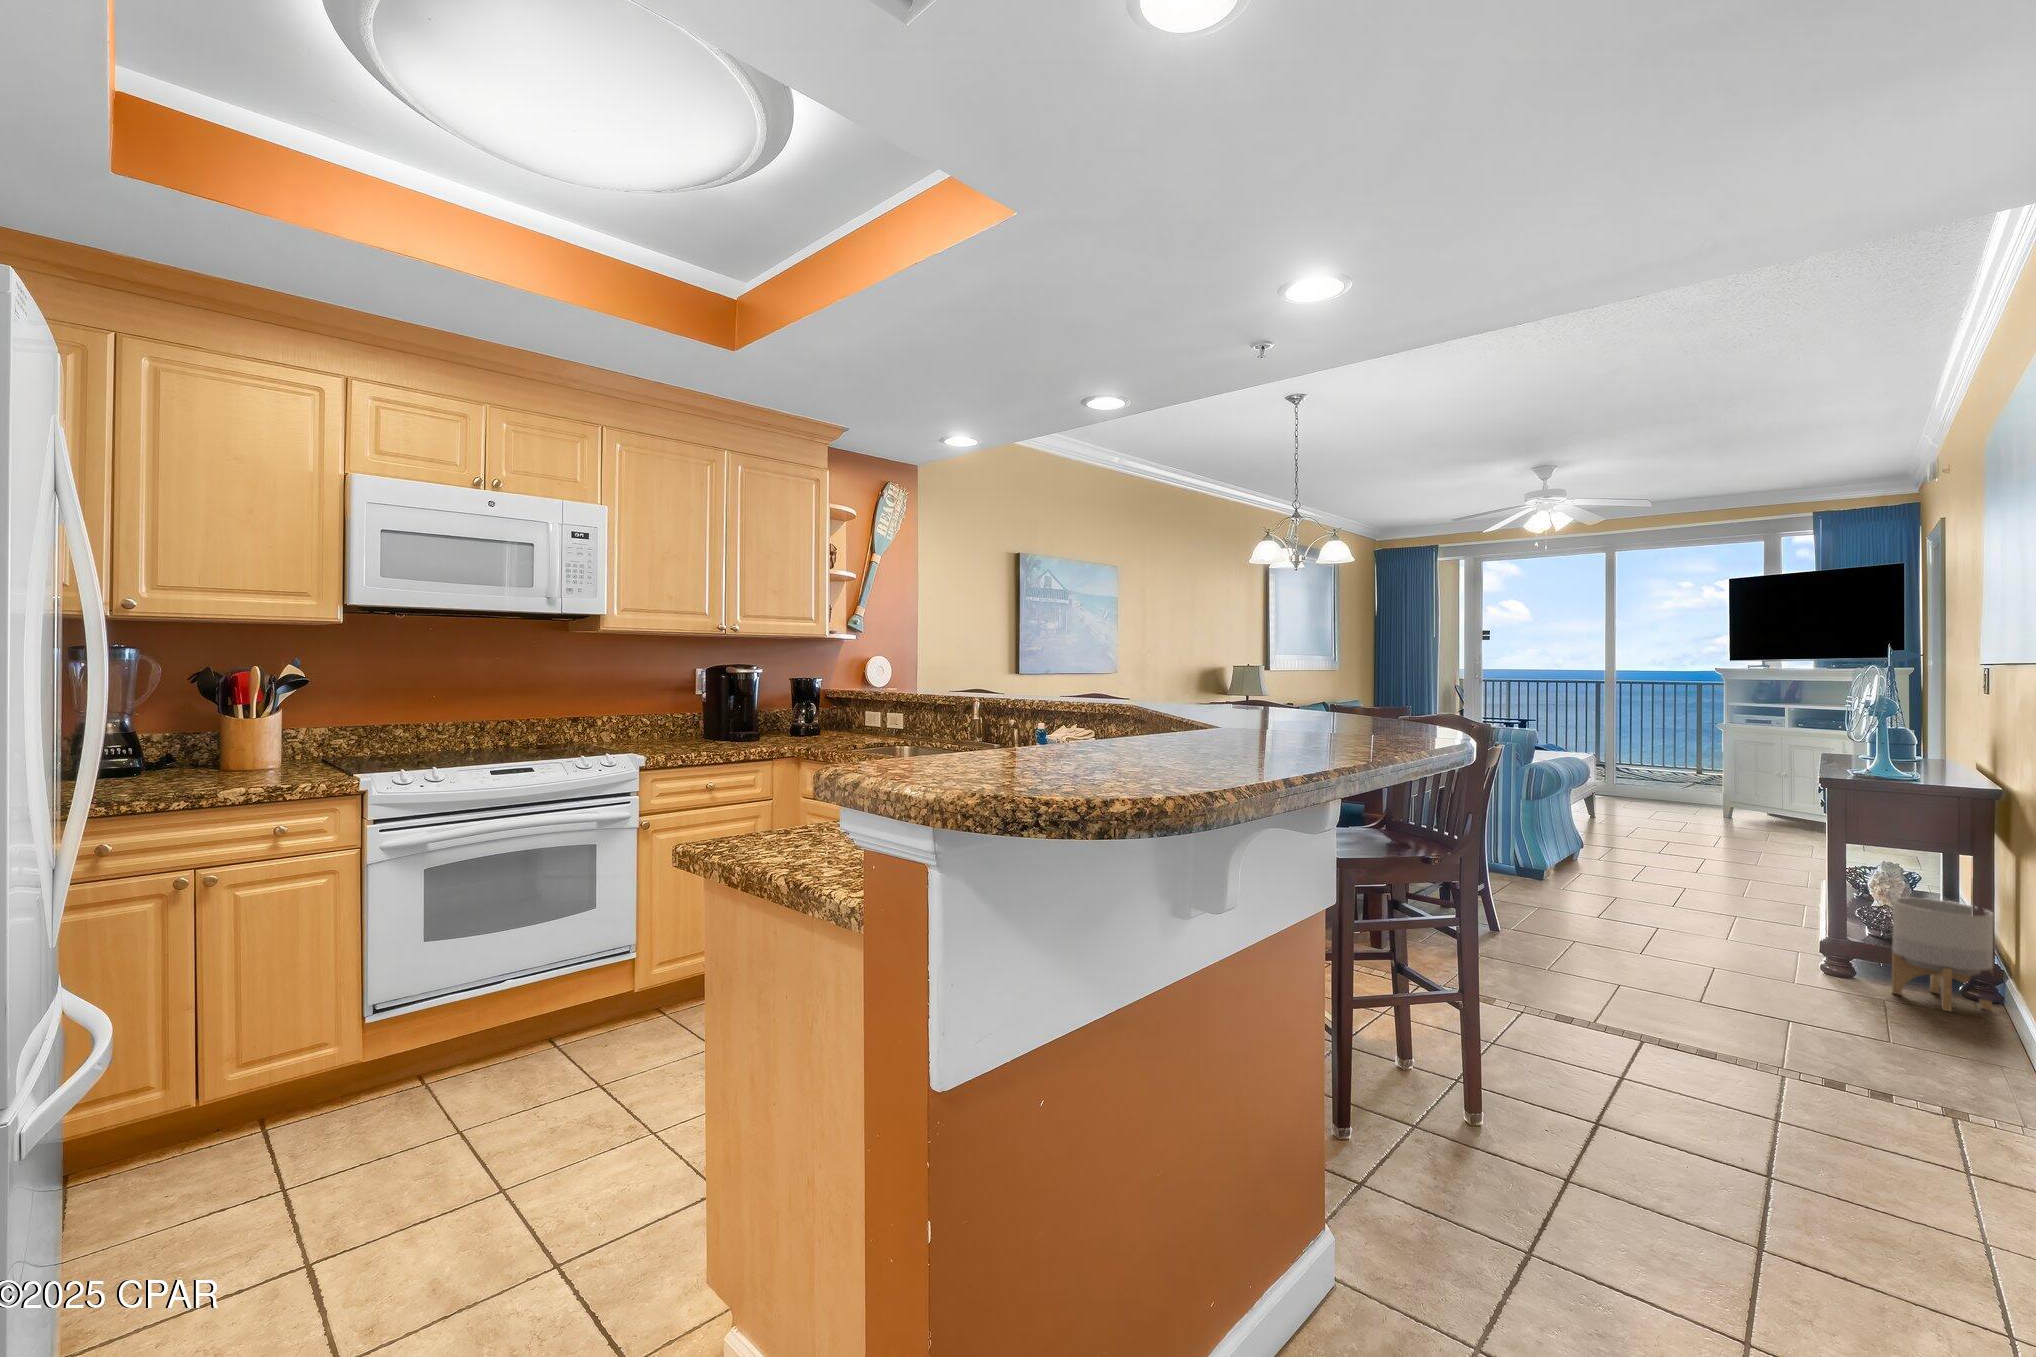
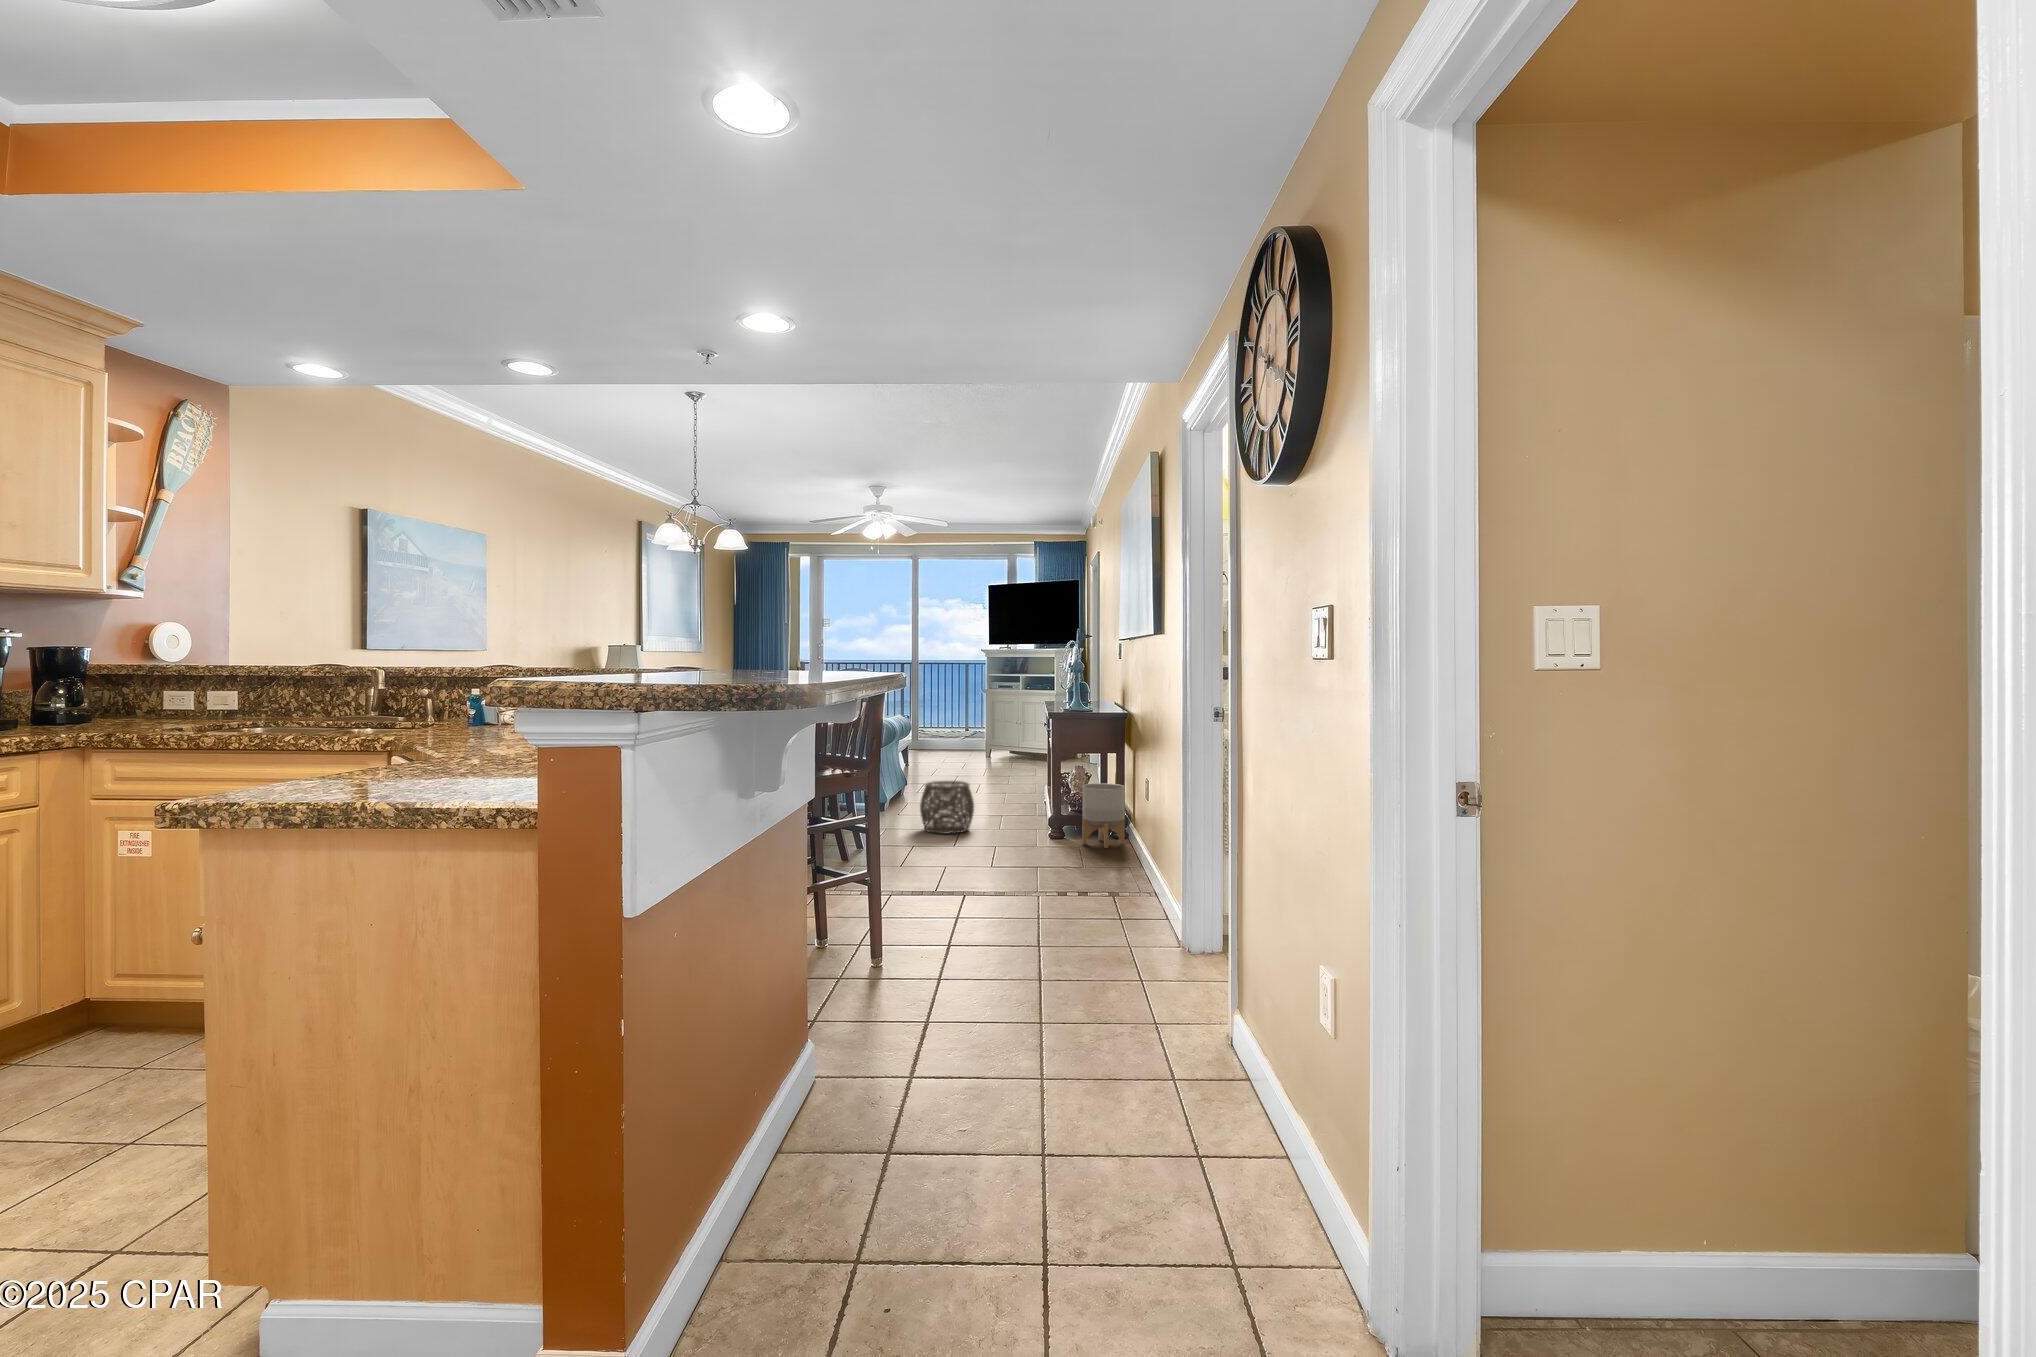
woven basket: none [1589,854,1681,933] -> present [920,781,974,834]

